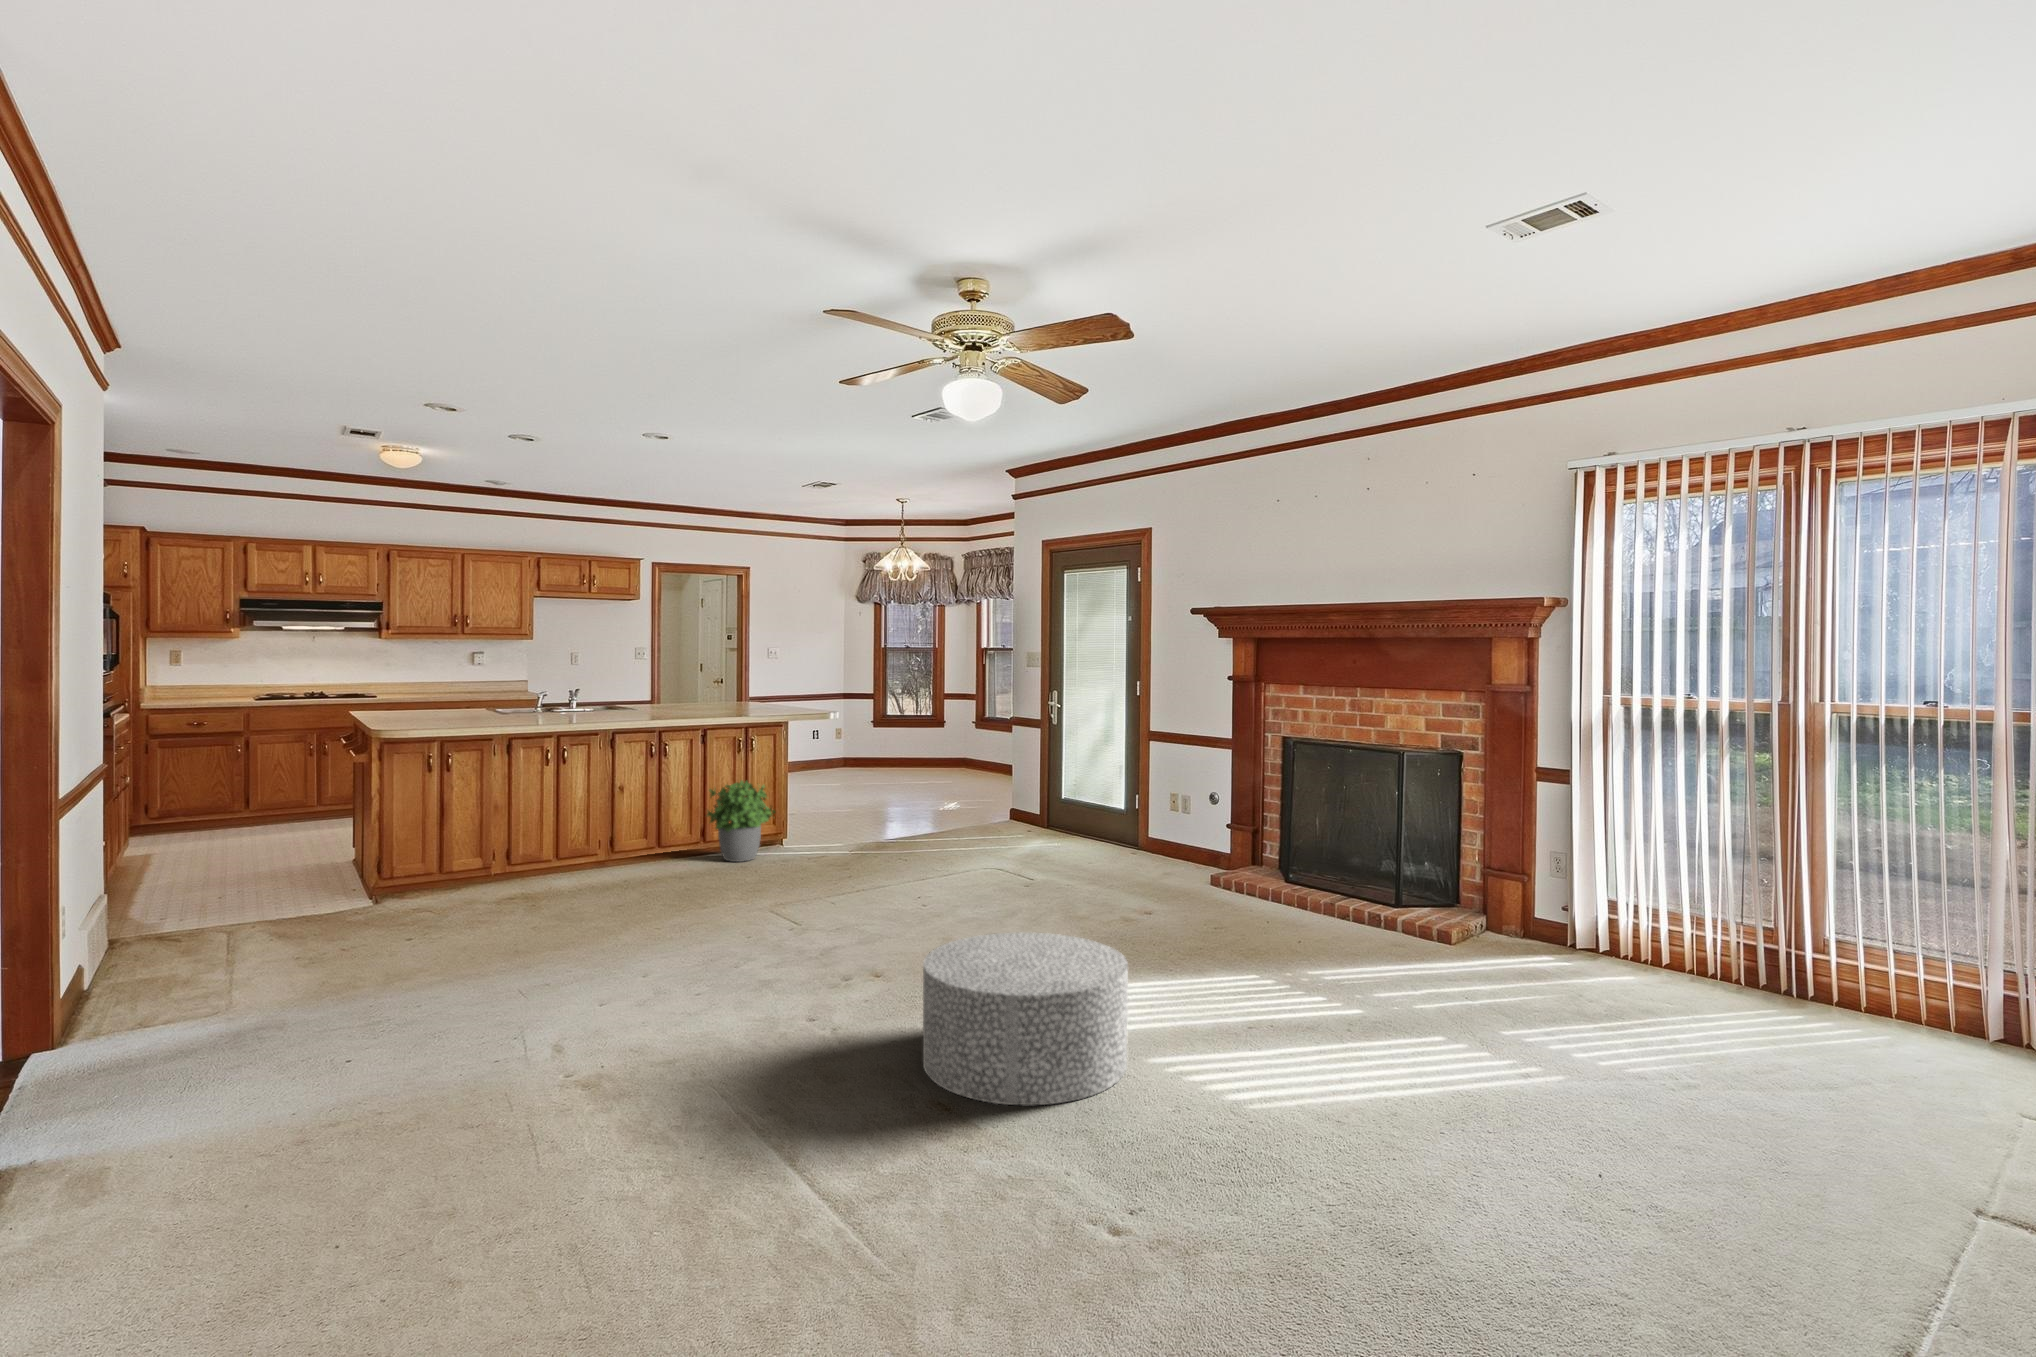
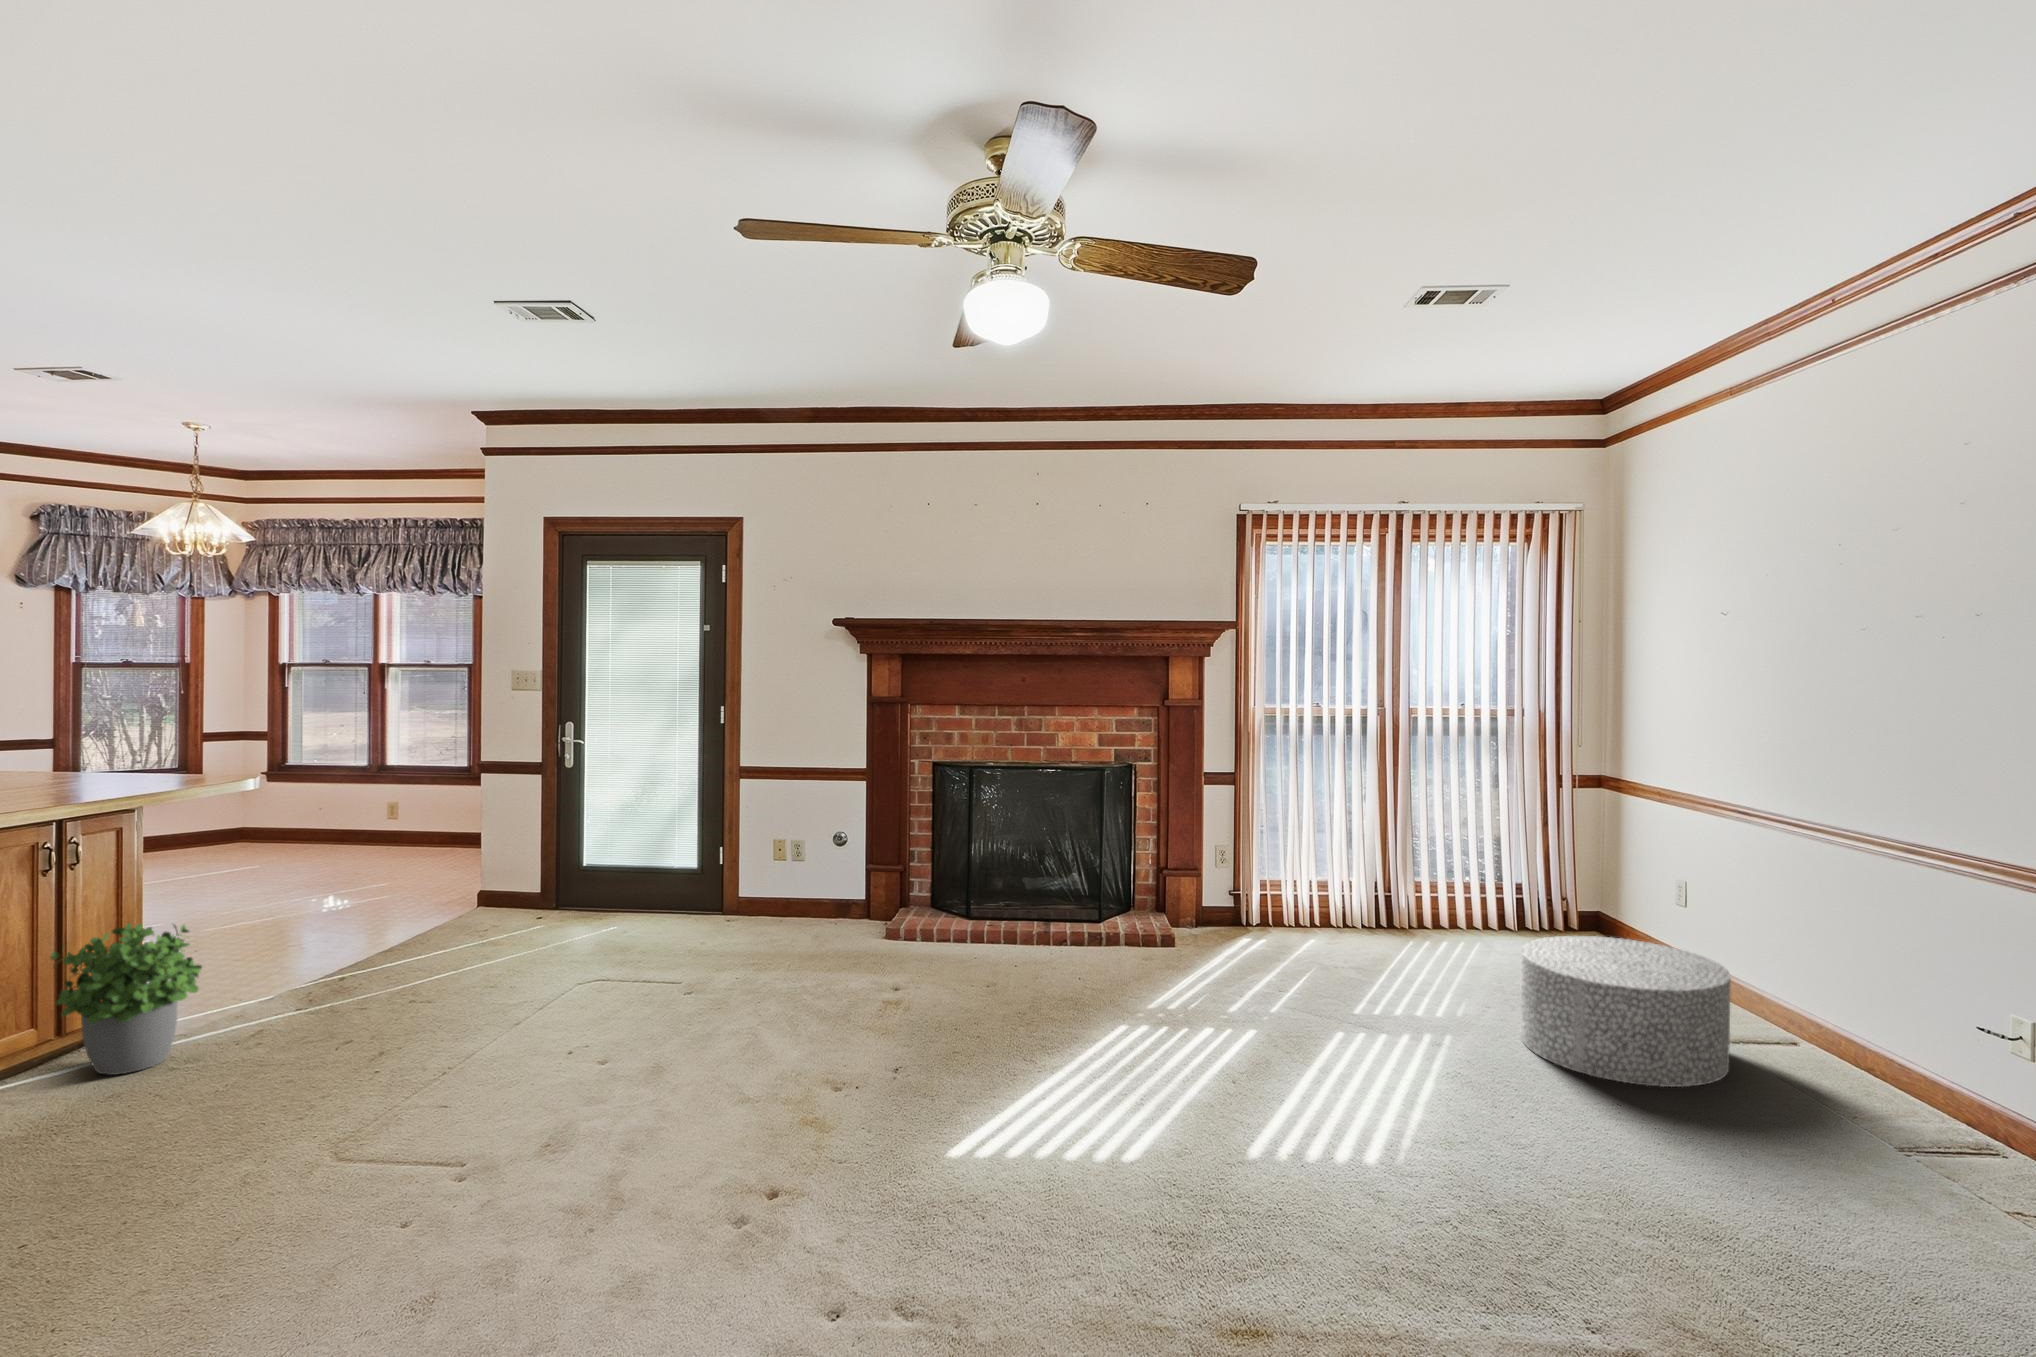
ottoman: present [923,932,1128,1105] -> present [1520,936,1731,1087]

